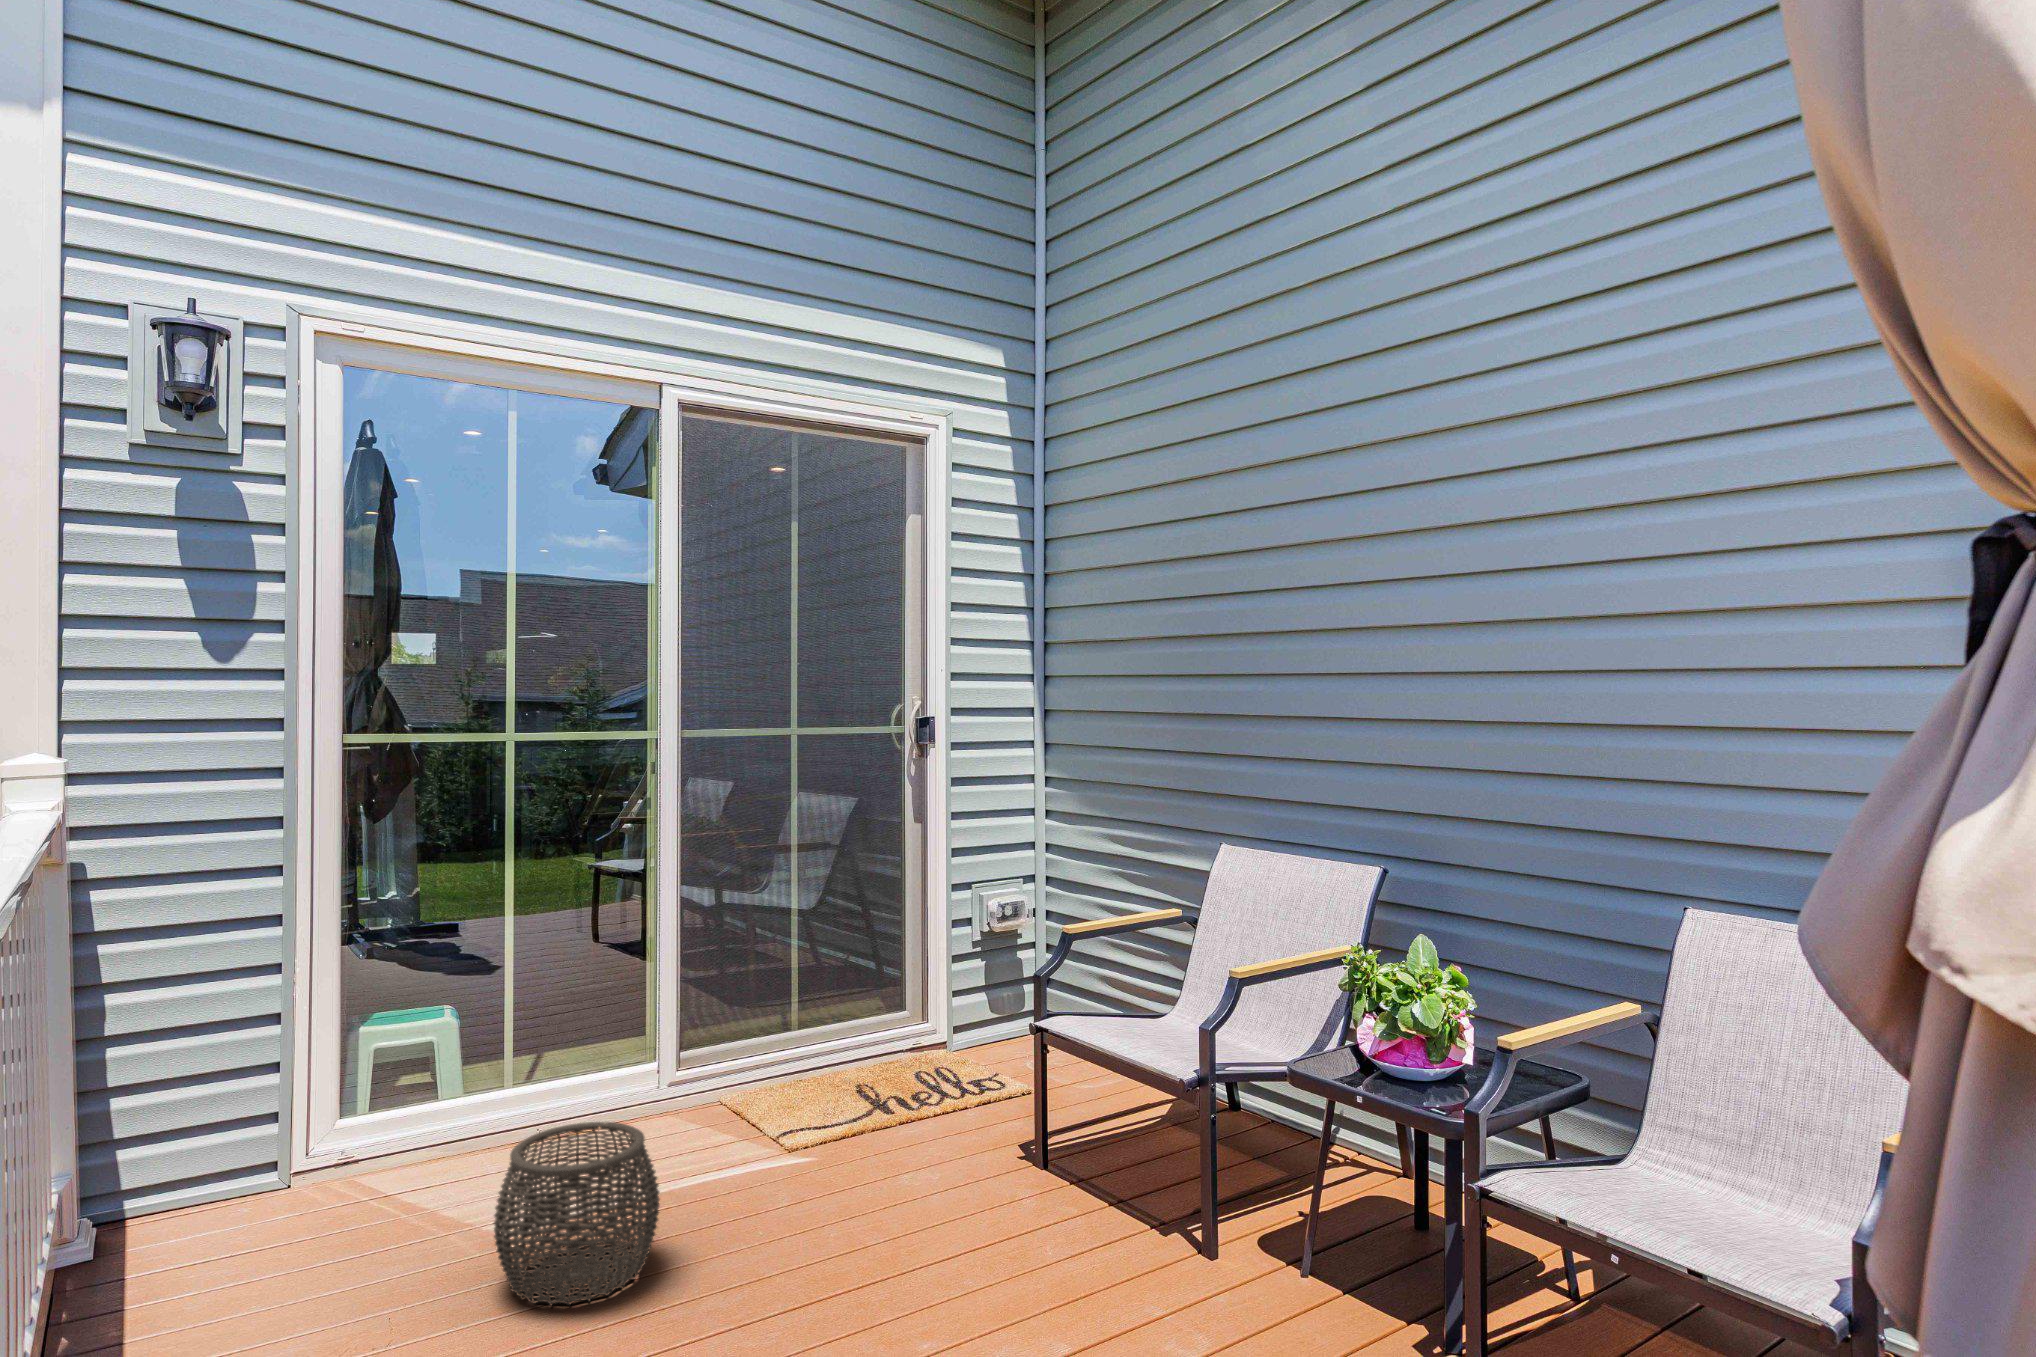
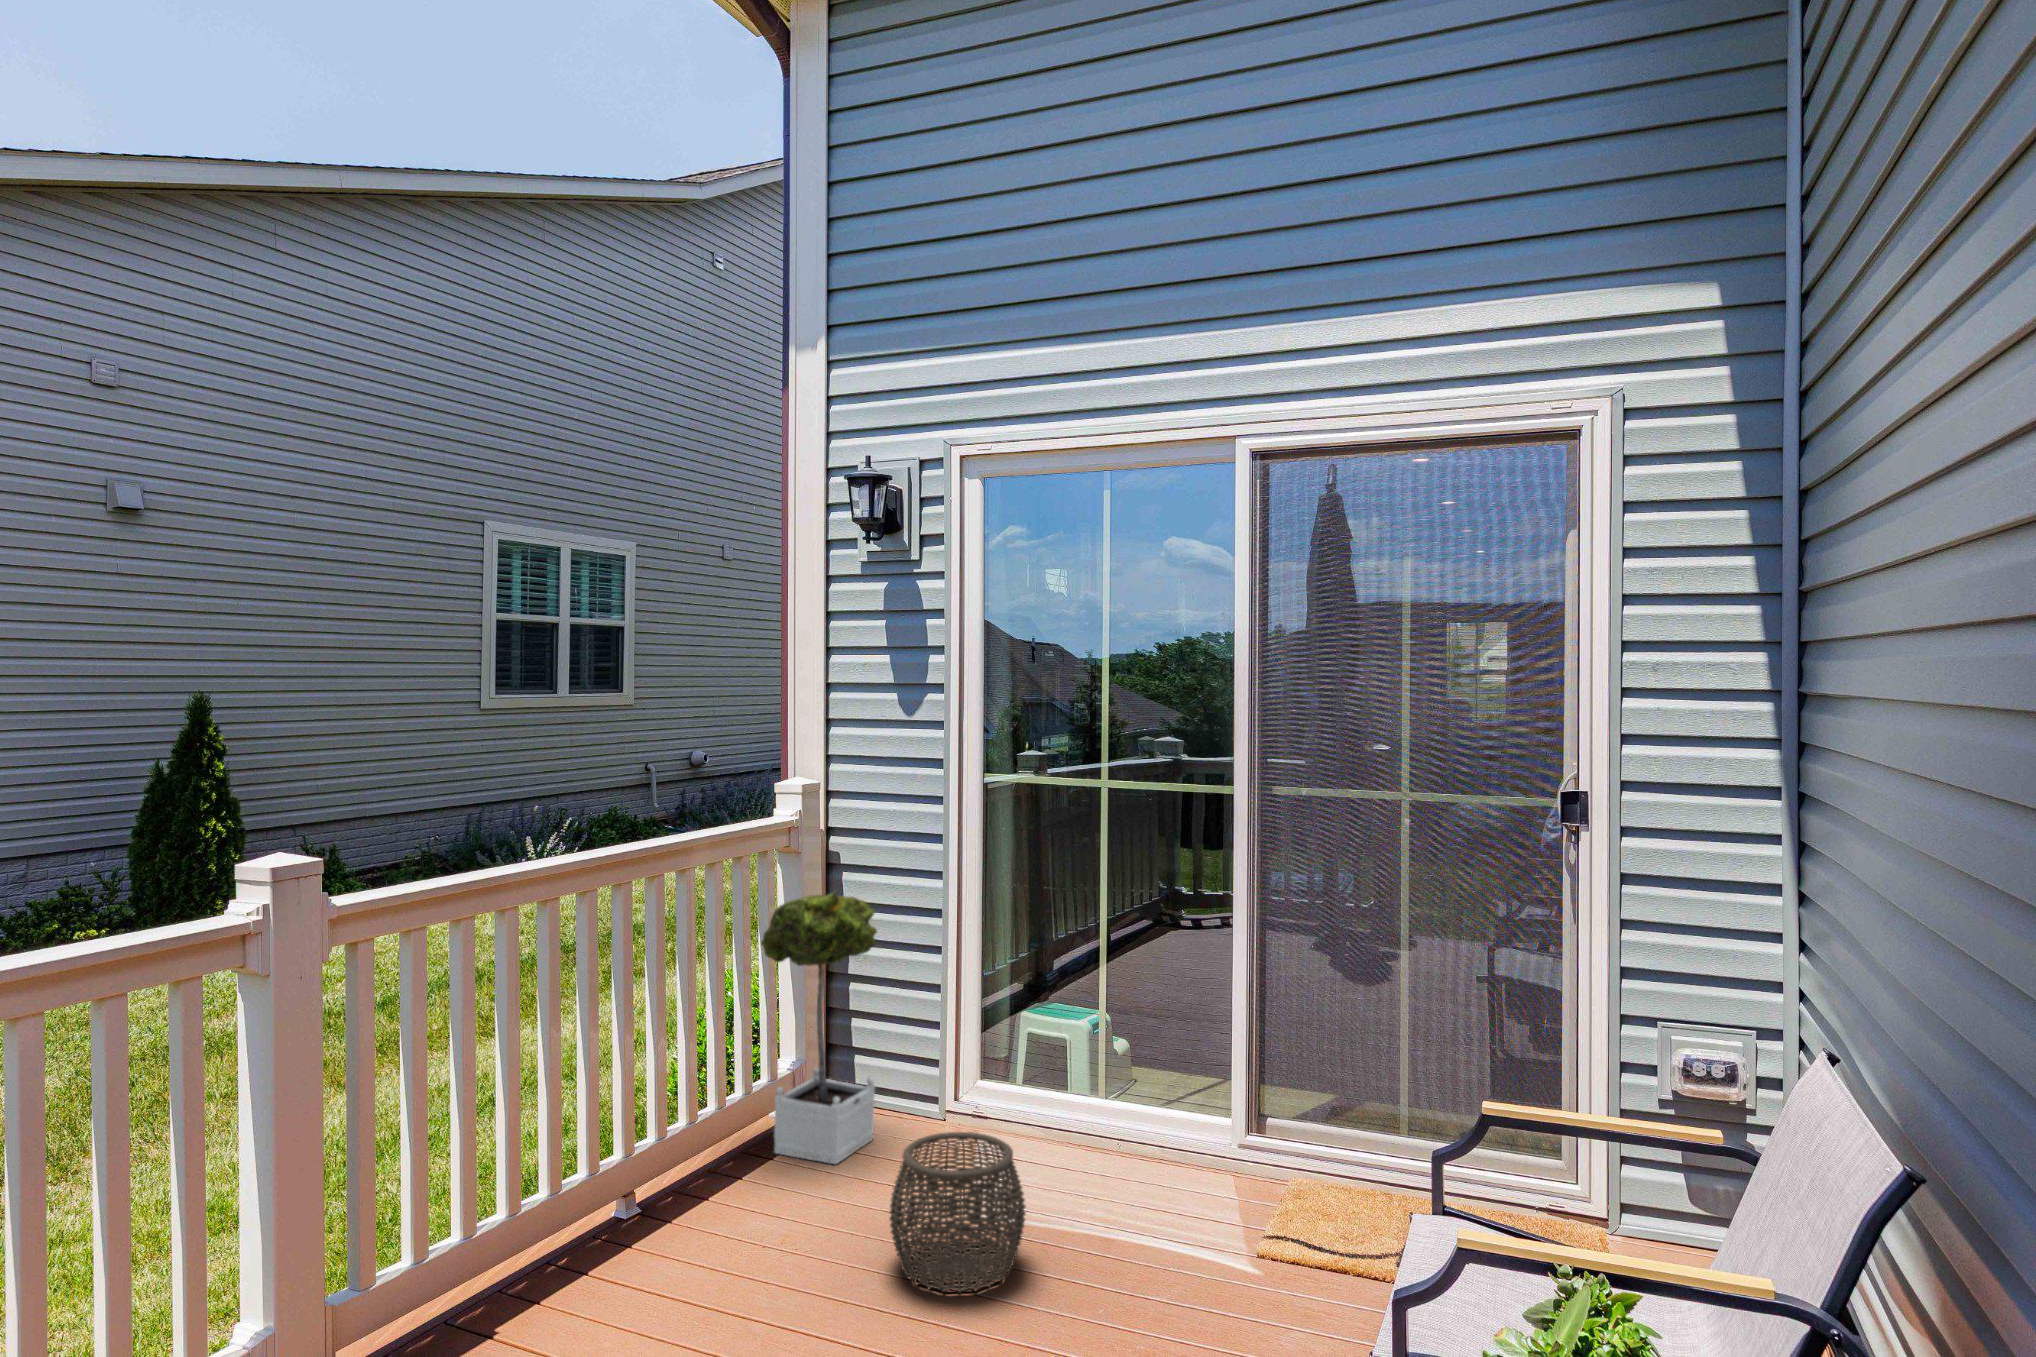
potted tree: none [82,899,275,1309] -> present [761,892,877,1164]

